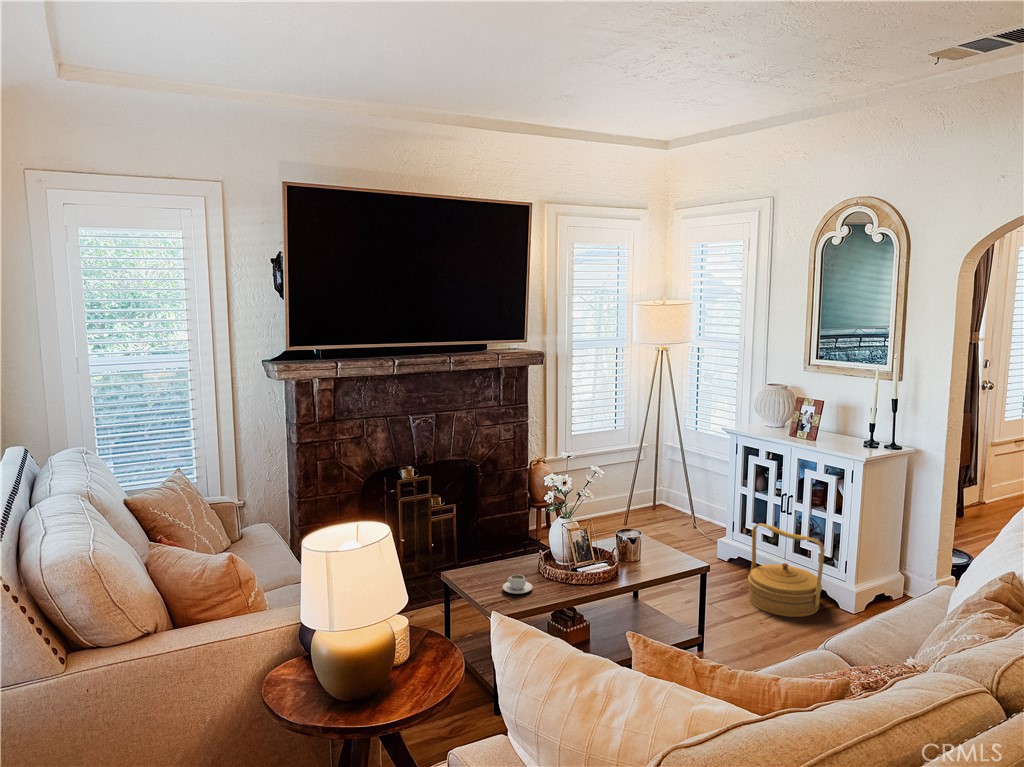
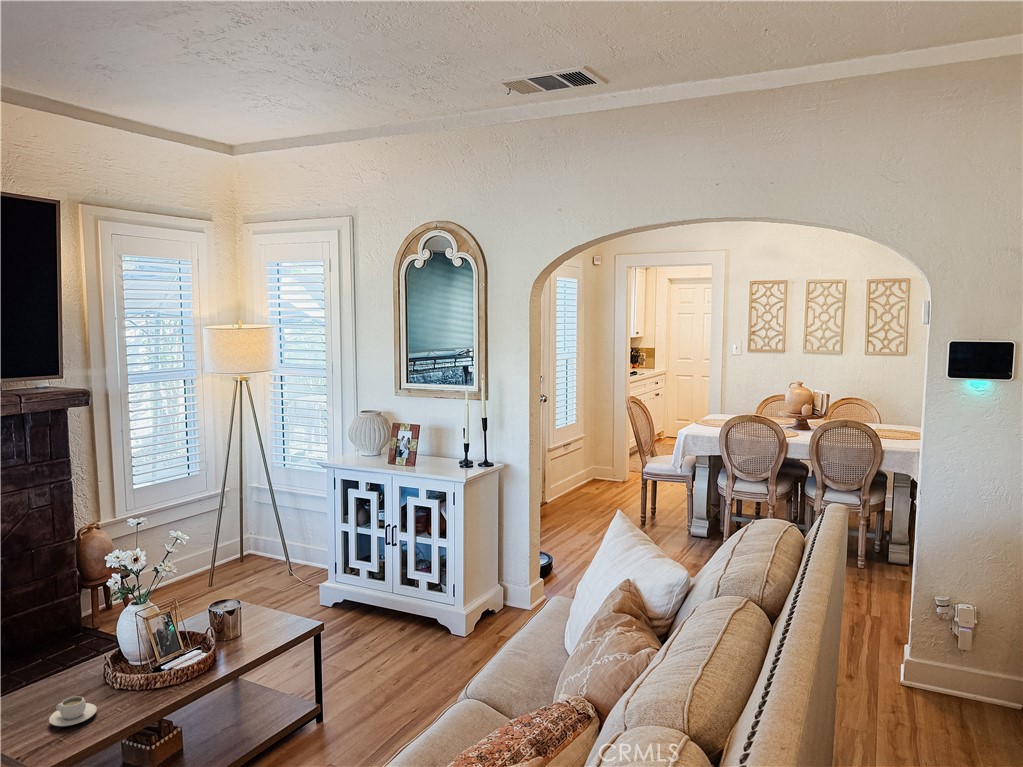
woven basket: present [748,523,825,617] -> none [359,560,434,656]

